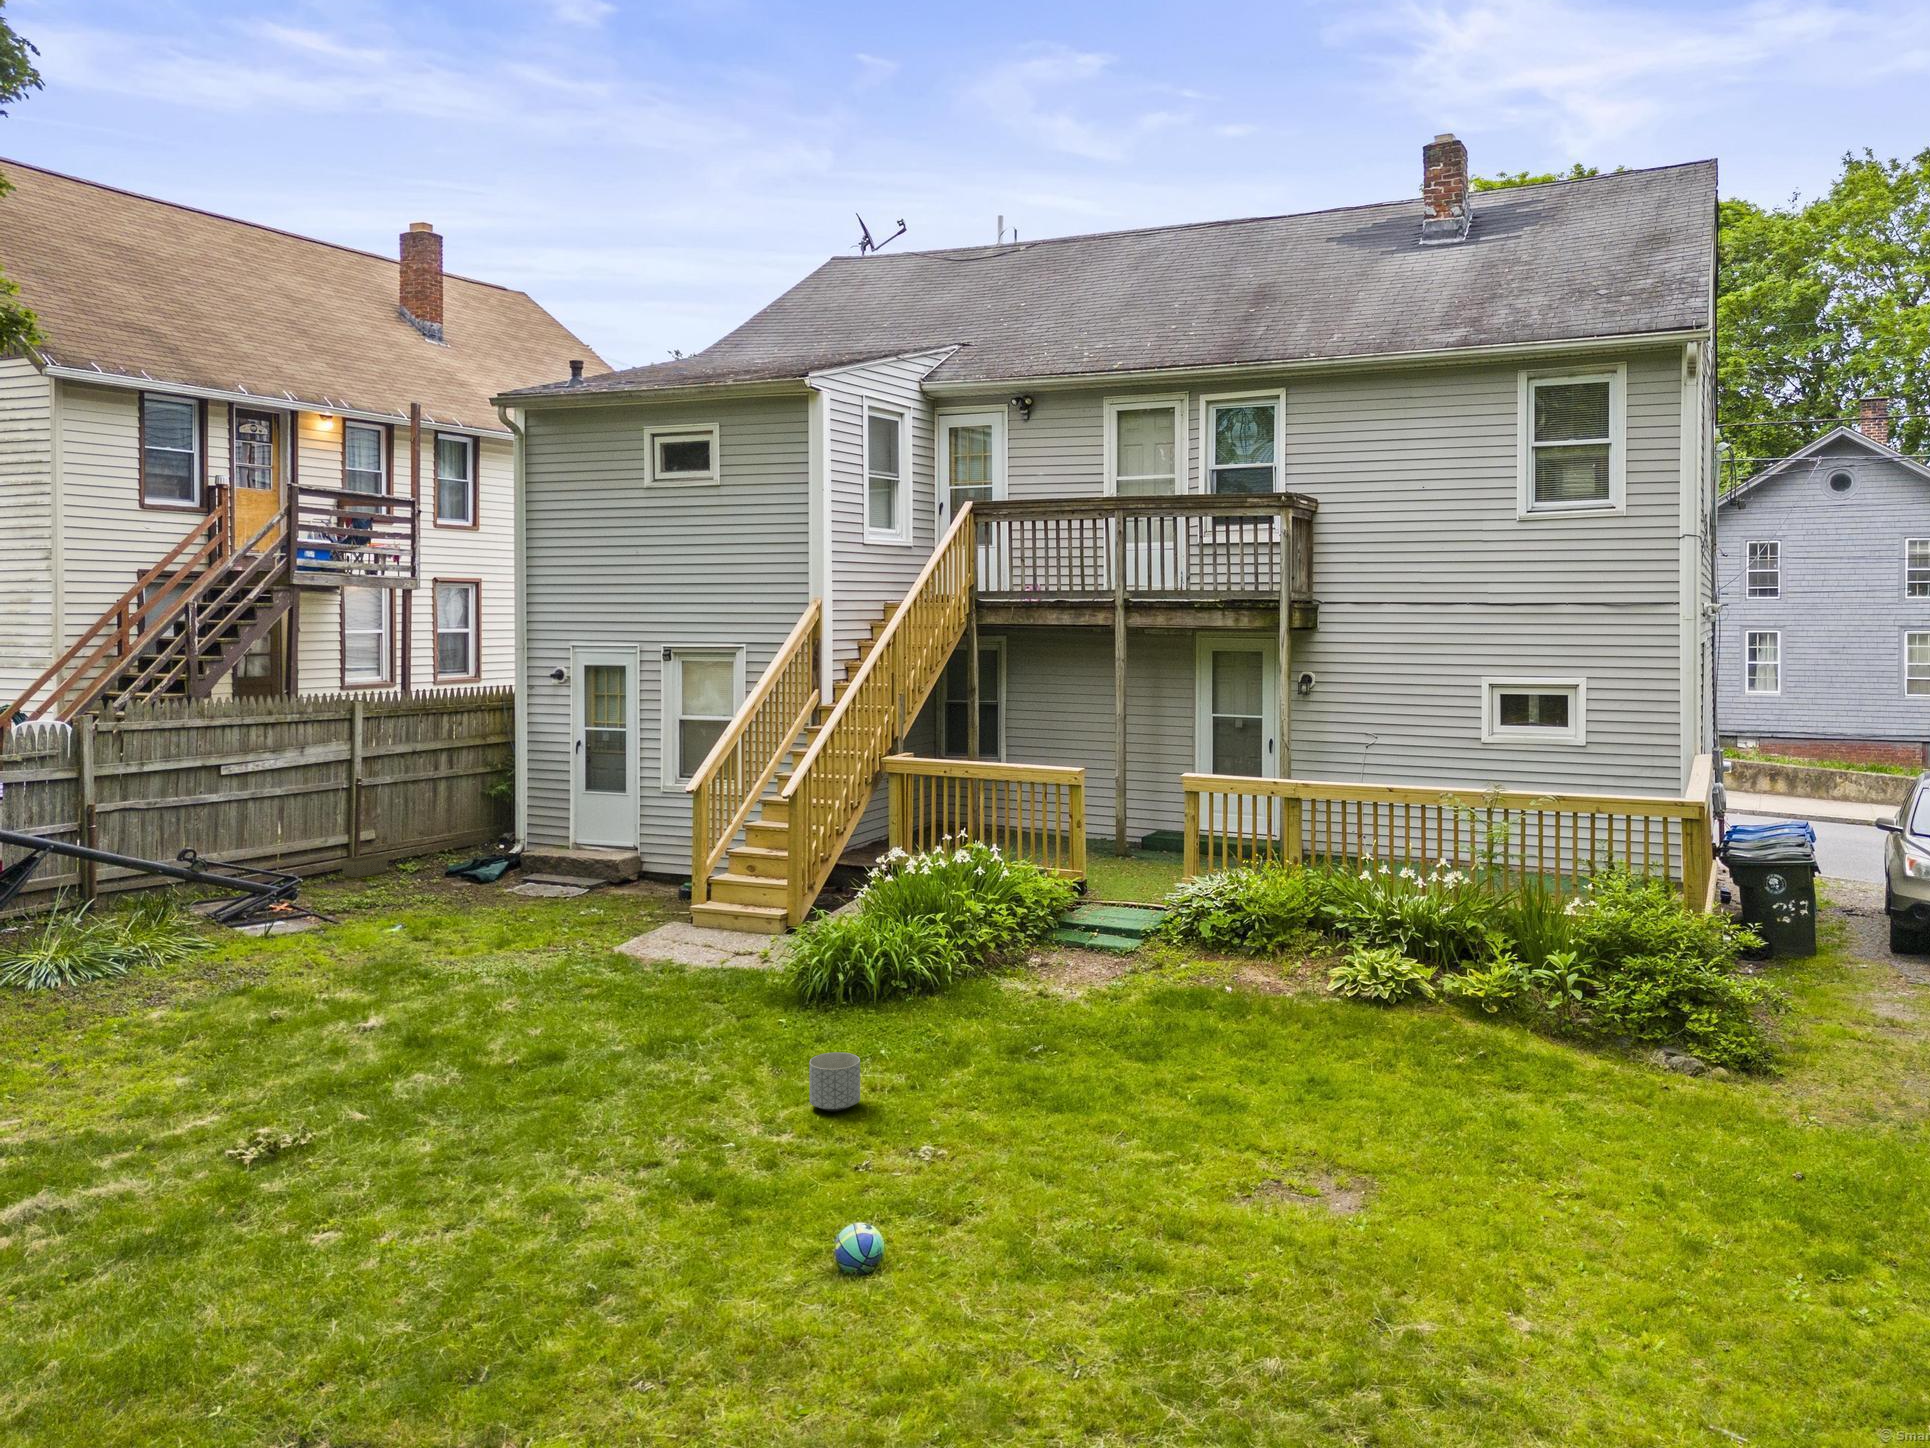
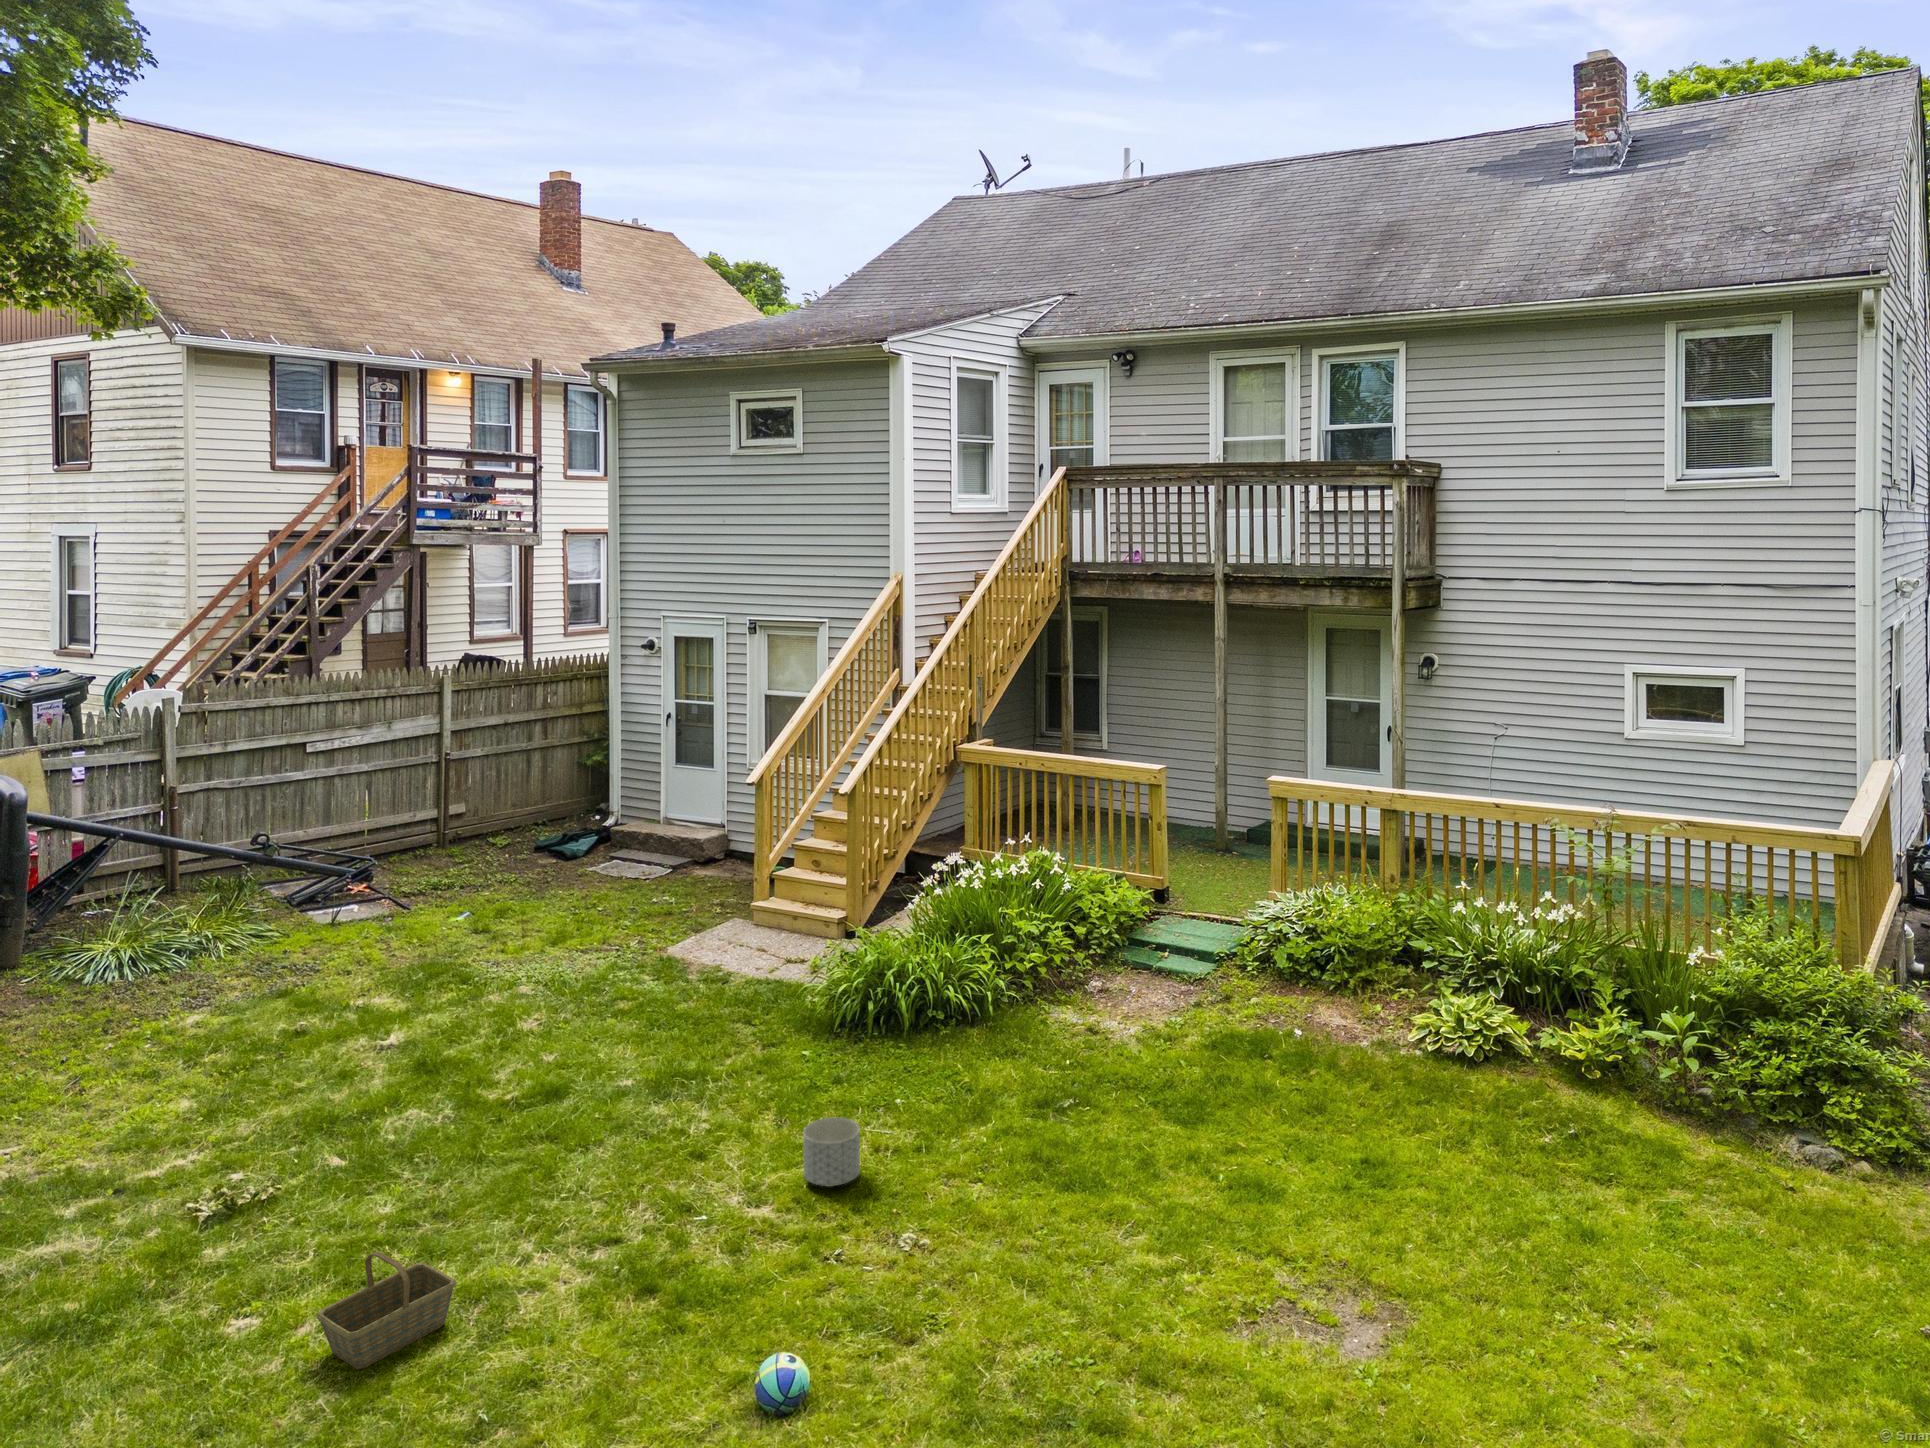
basket: present [340,844,390,878] -> present [317,1252,456,1370]

